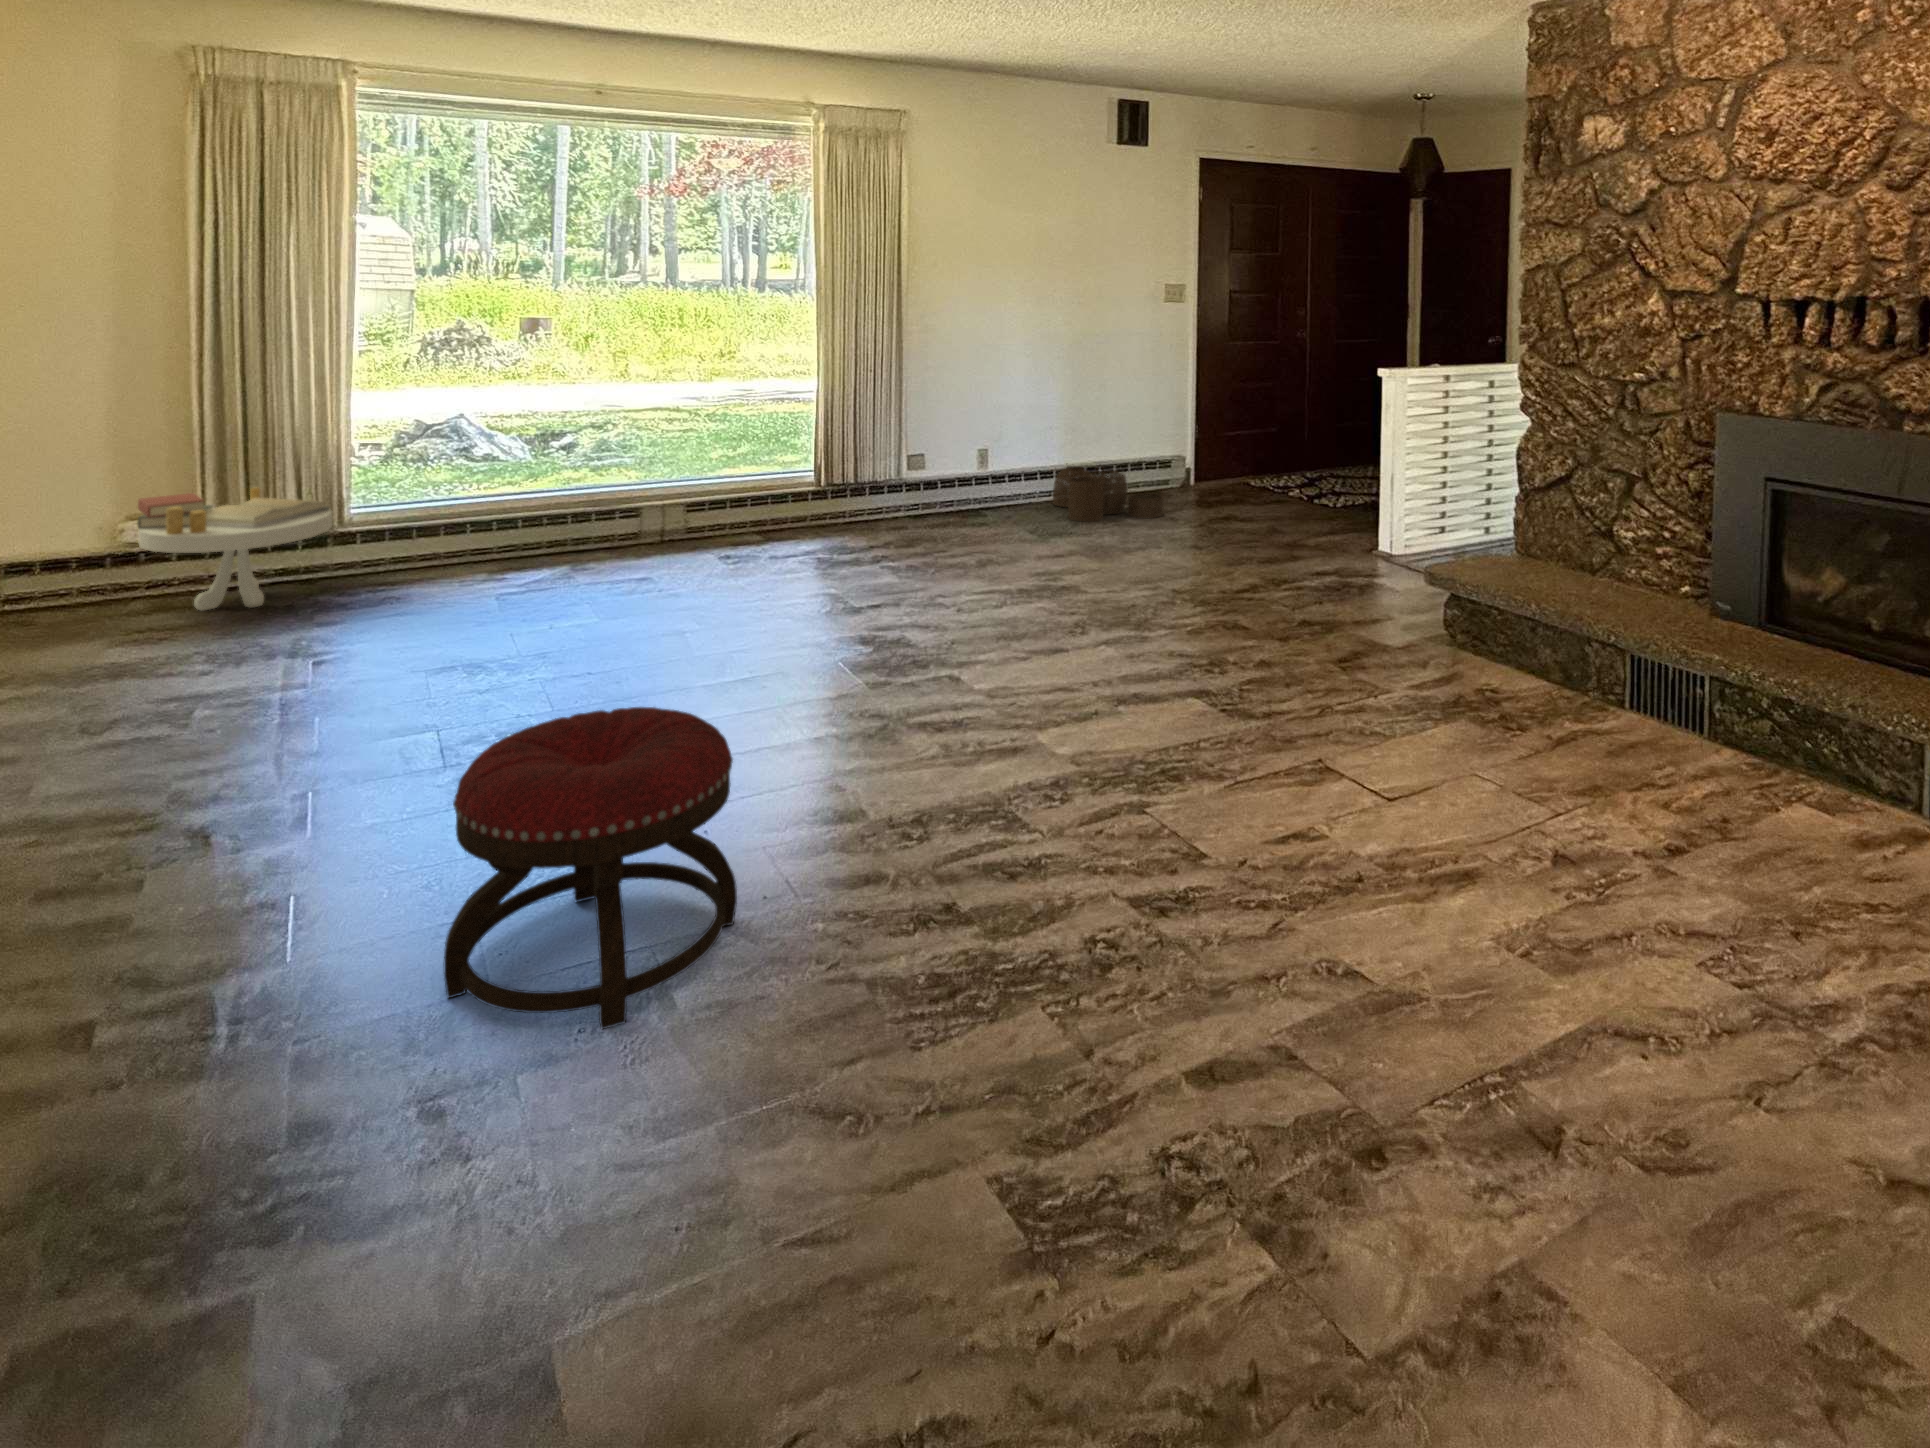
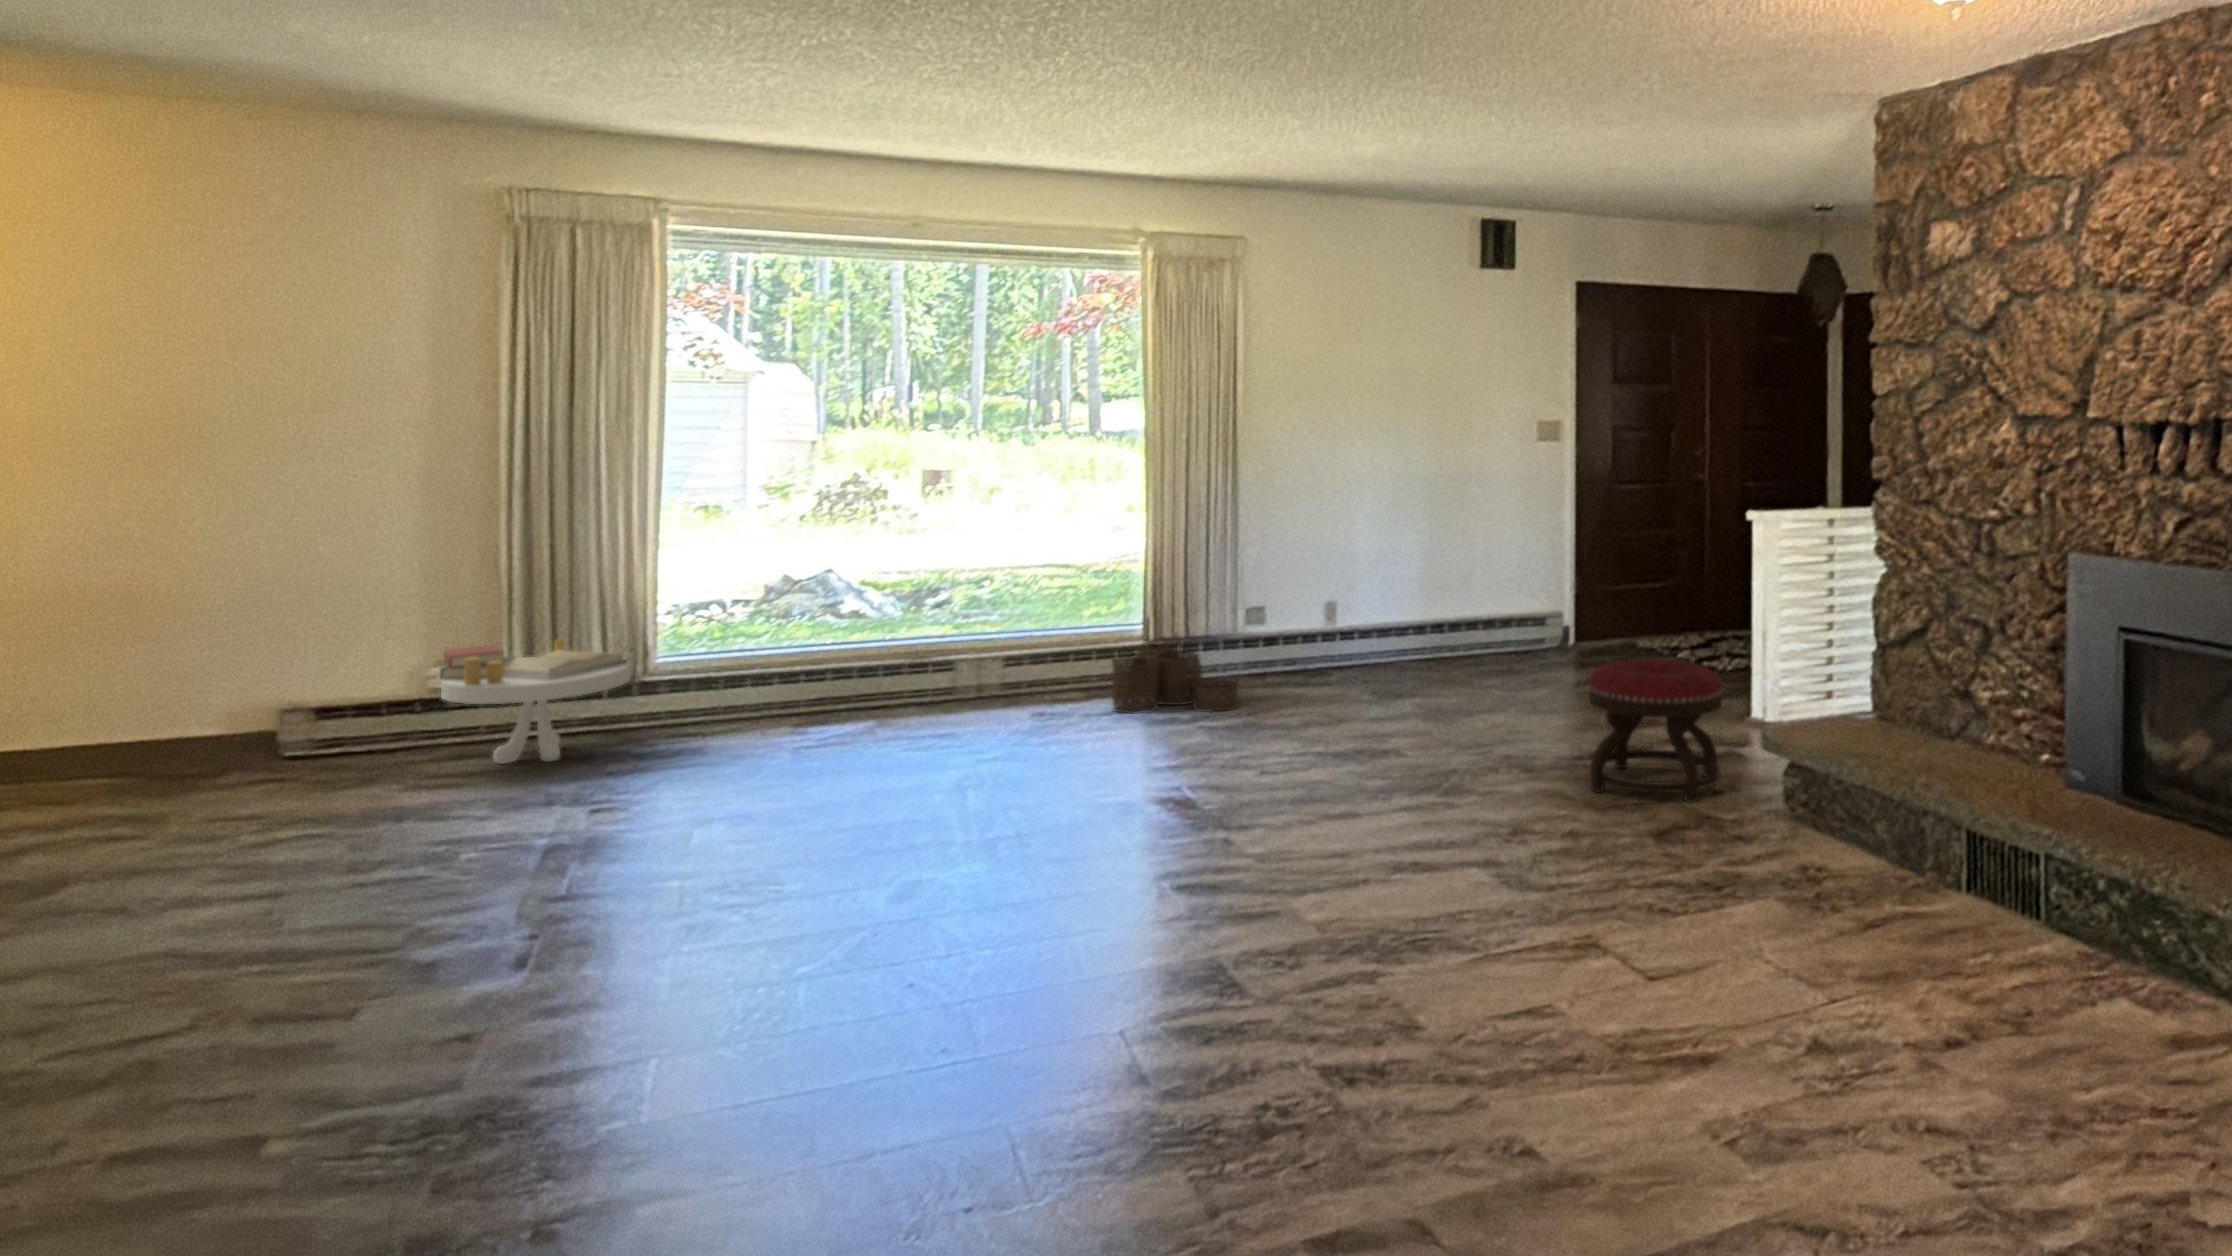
woven basket: present [1053,466,1164,522] -> present [1112,642,1239,714]
ottoman: present [444,707,737,1029] -> present [1588,658,1723,802]

